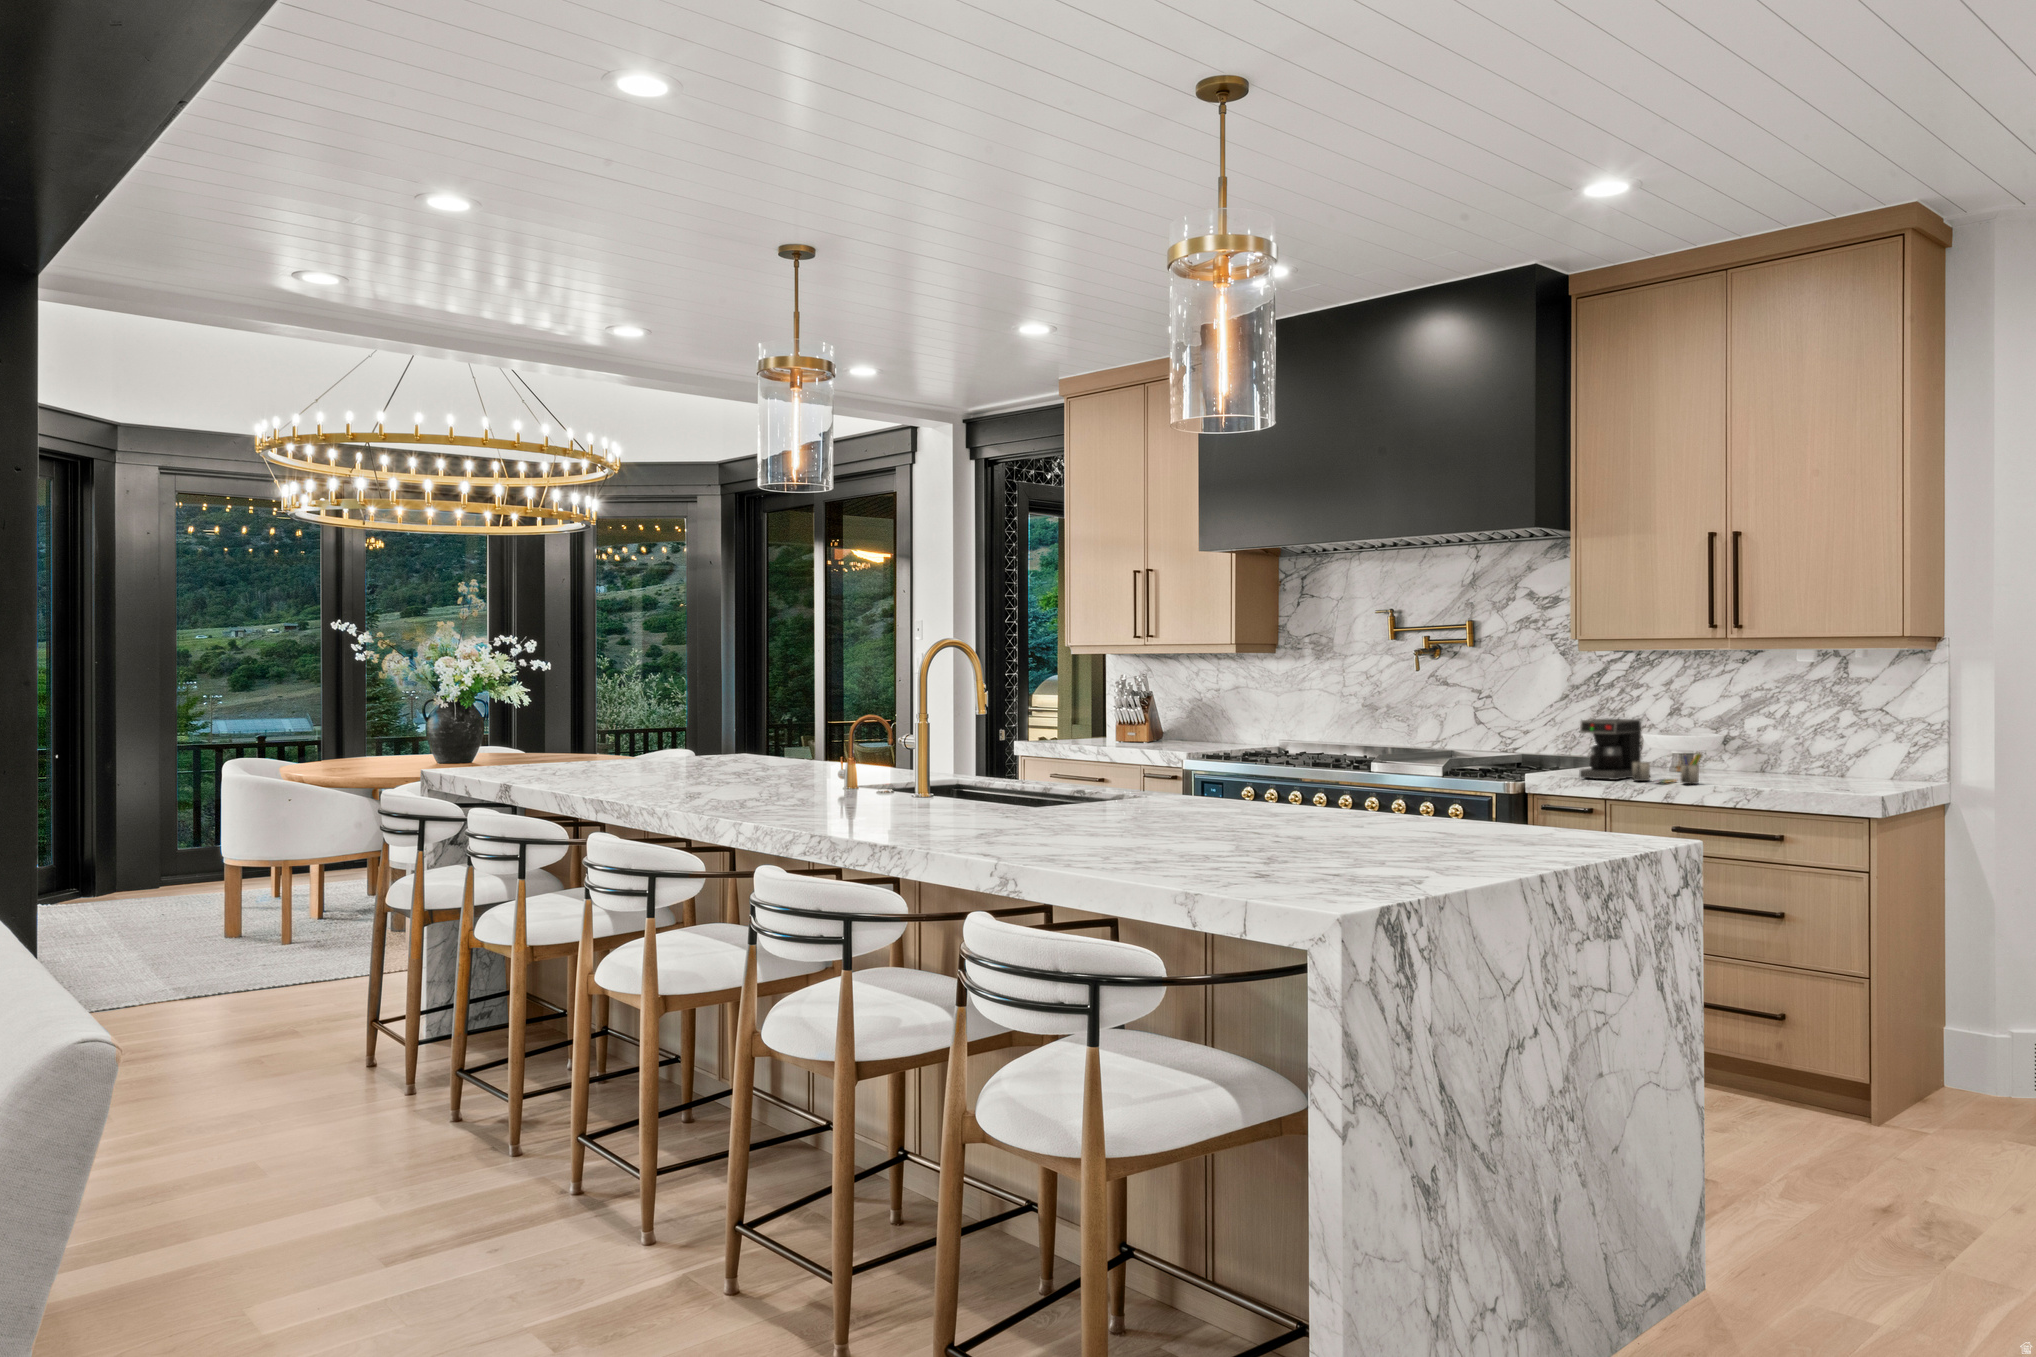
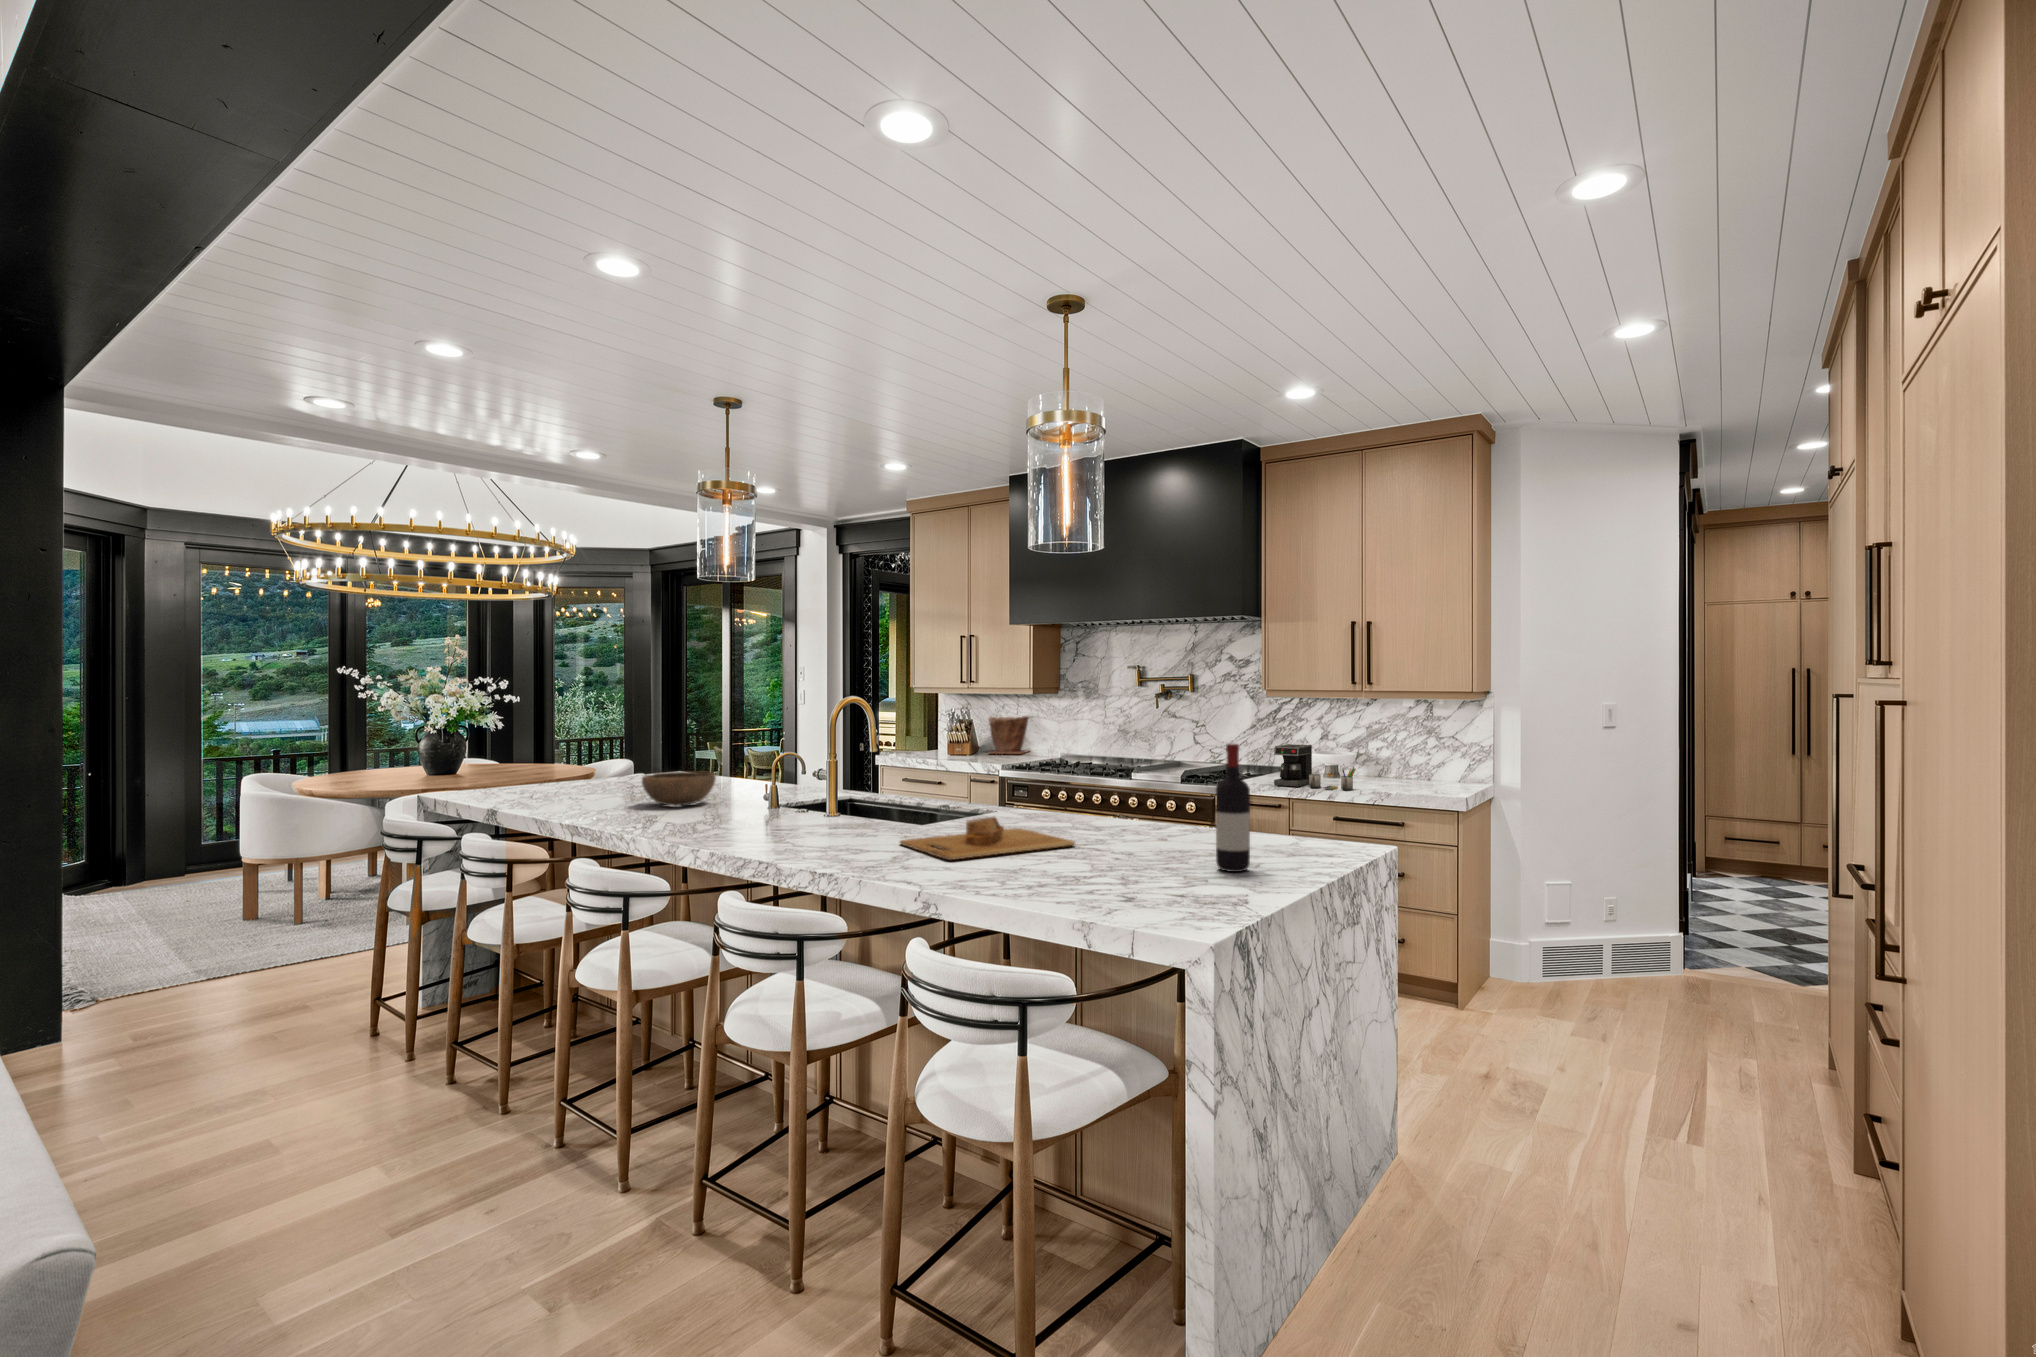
wine bottle: none [1402,680,1450,854] -> present [1216,744,1250,872]
plant pot: none [1174,685,1240,740] -> present [988,716,1028,754]
bowl: none [684,739,777,781] -> present [642,772,716,806]
cutting board: none [993,787,1226,836] -> present [900,817,1075,860]

